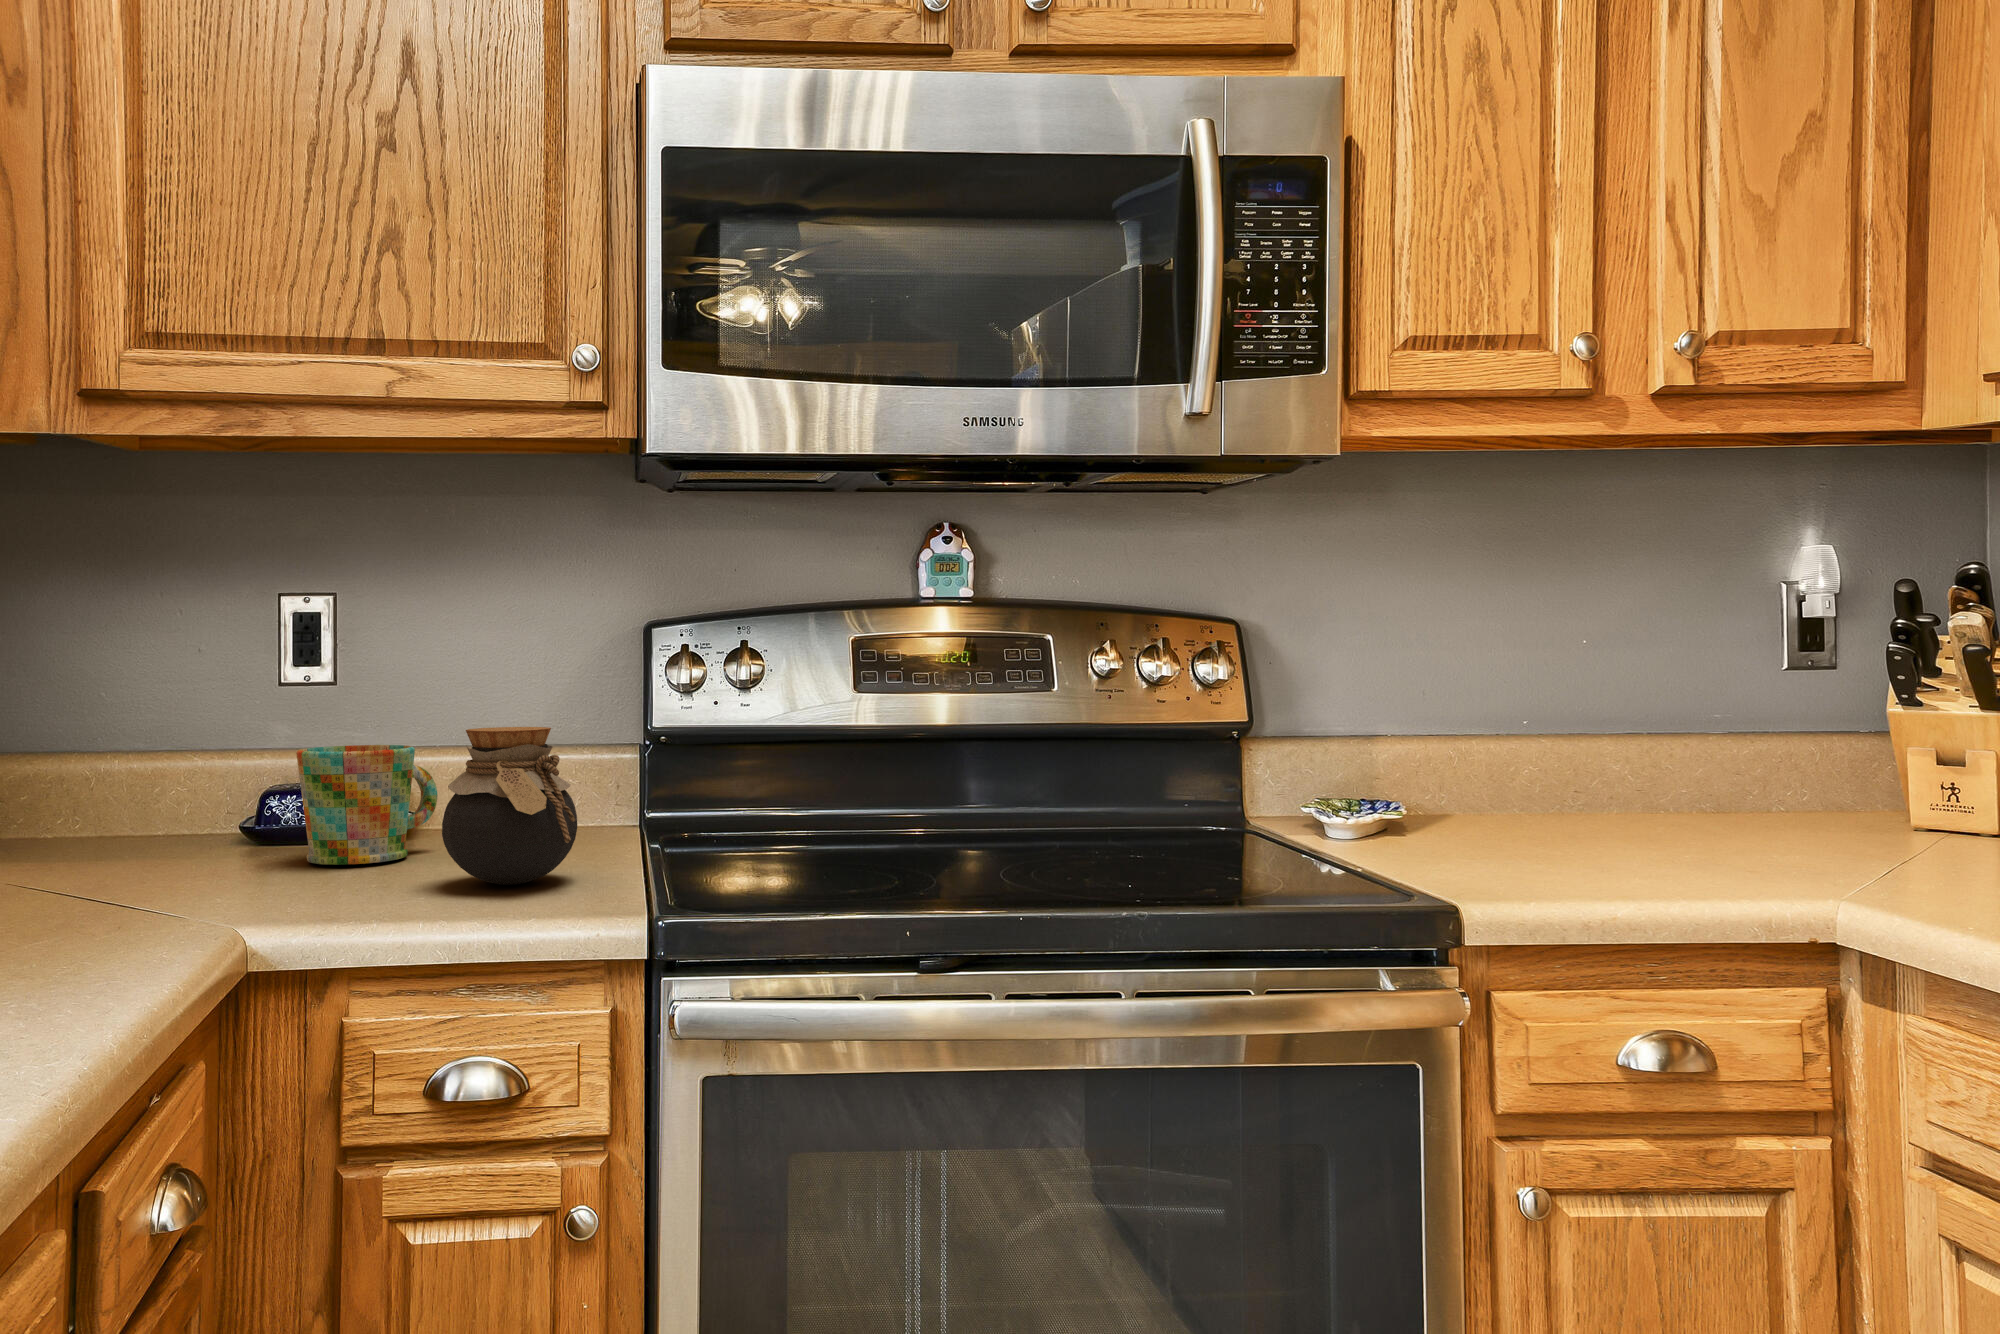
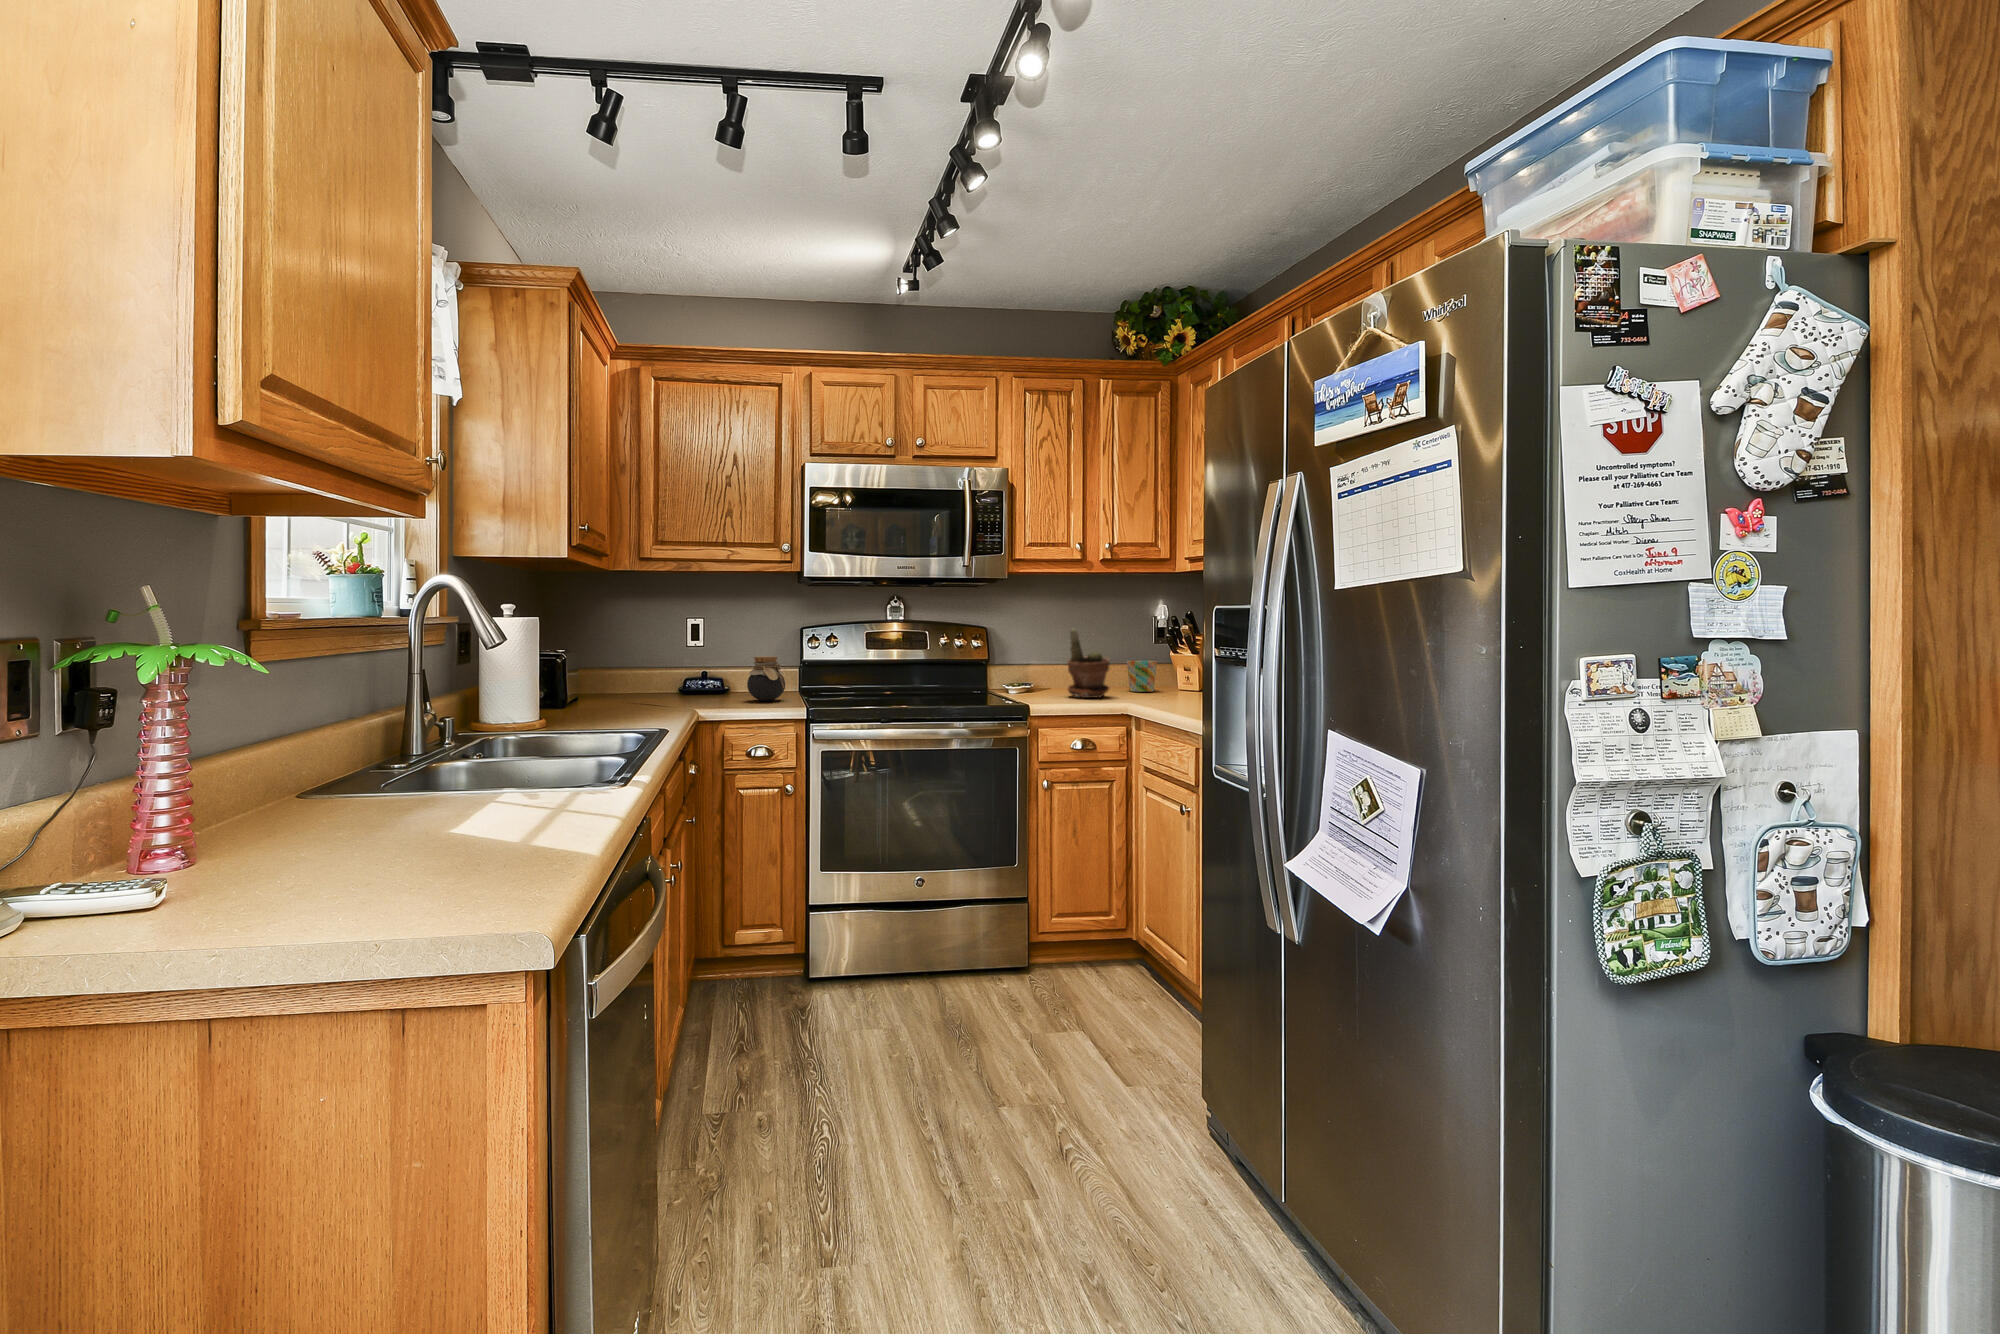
potted plant: none [1552,623,1715,871] -> present [1067,629,1110,698]
mug: present [296,745,438,865] -> present [1127,661,1157,692]

